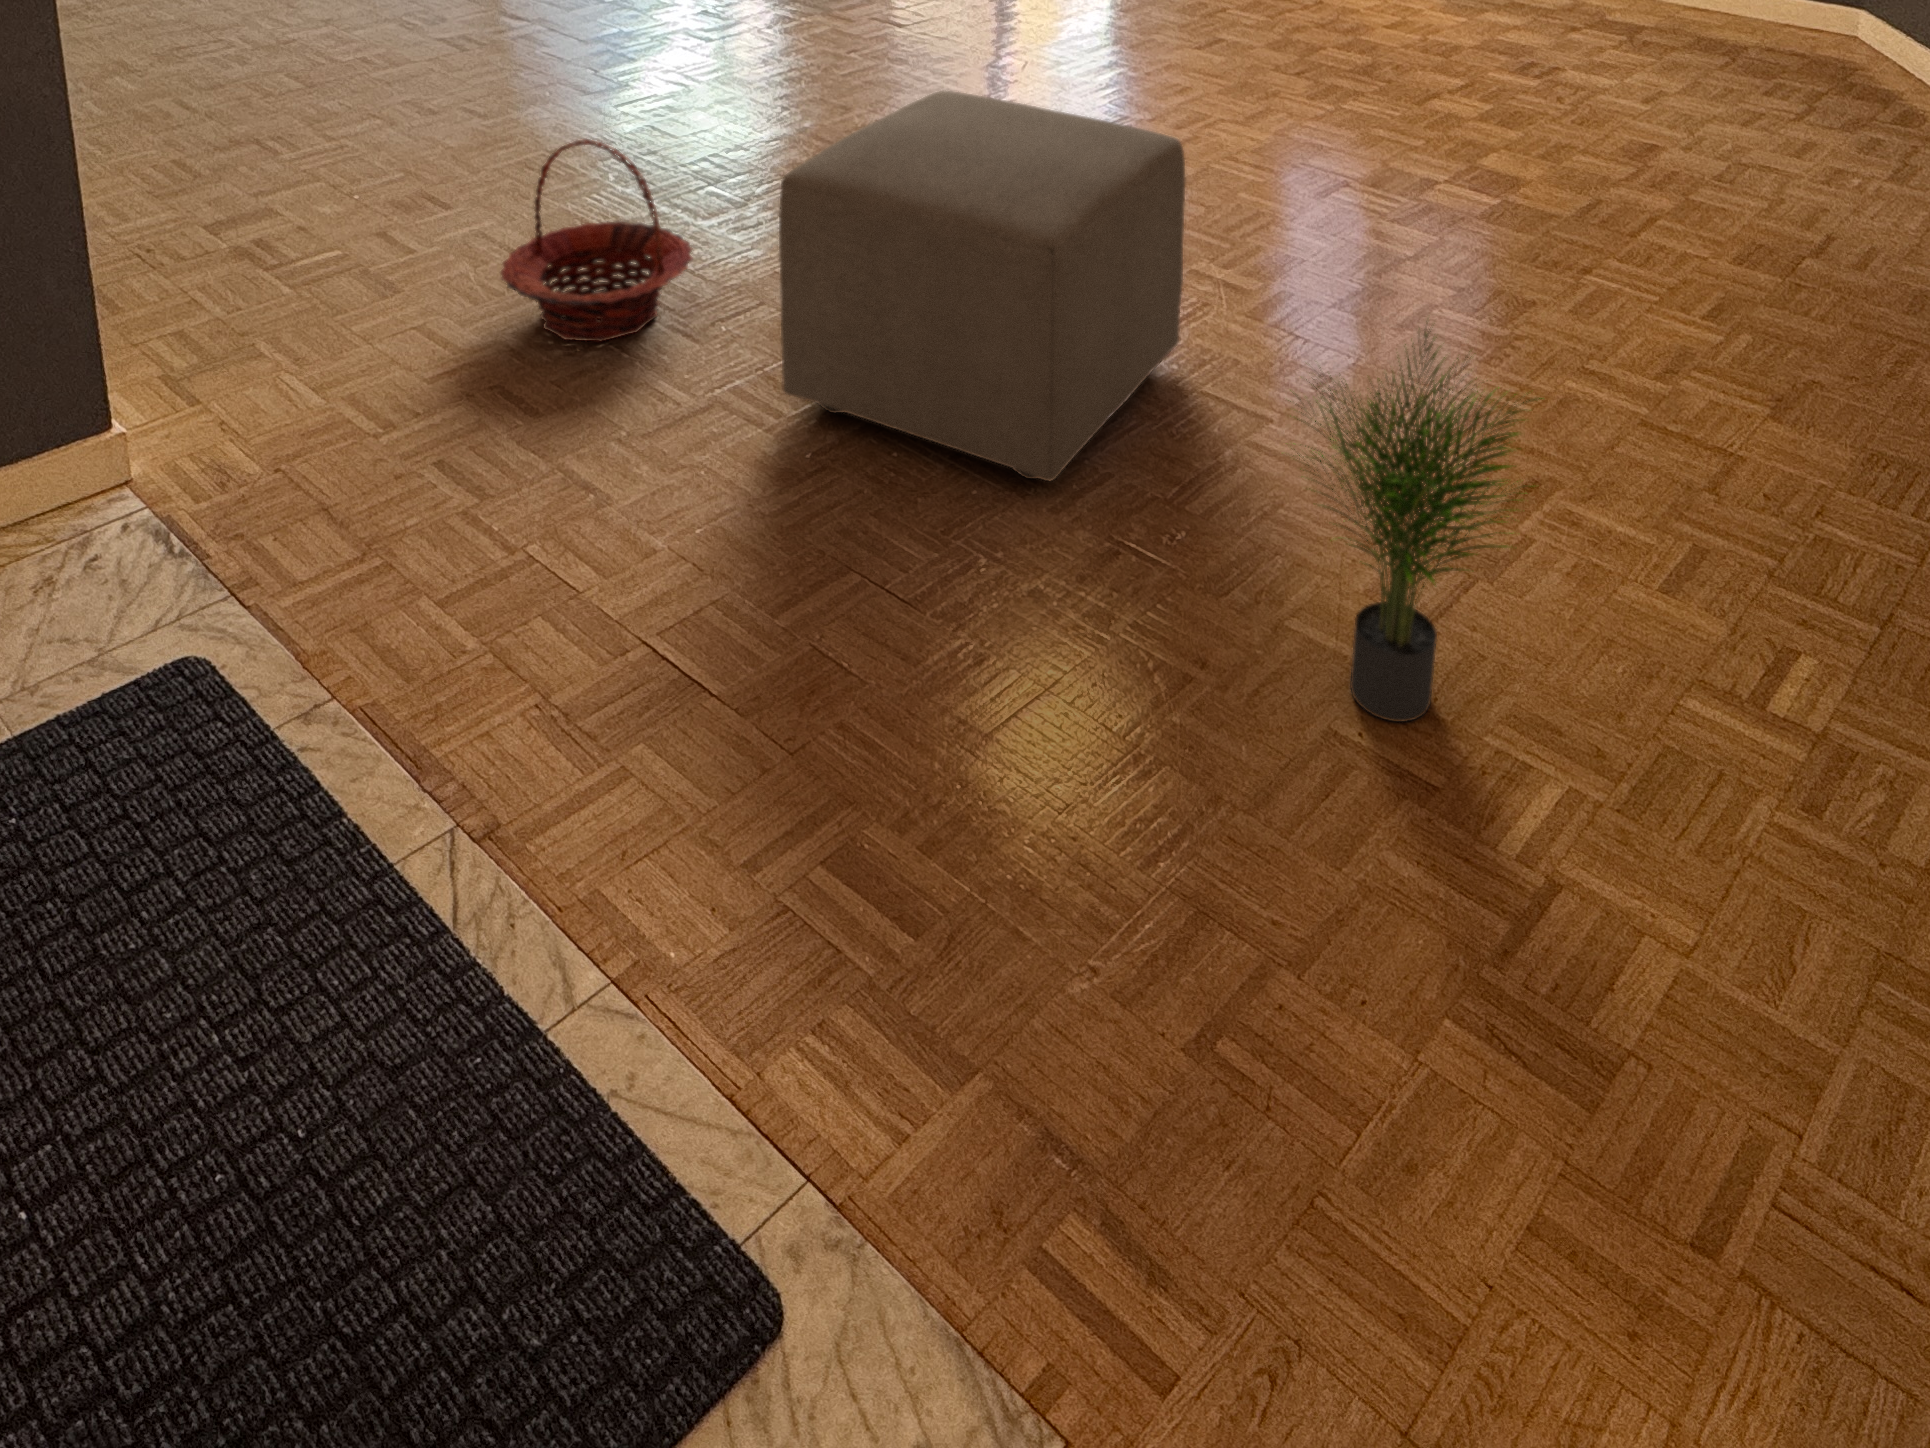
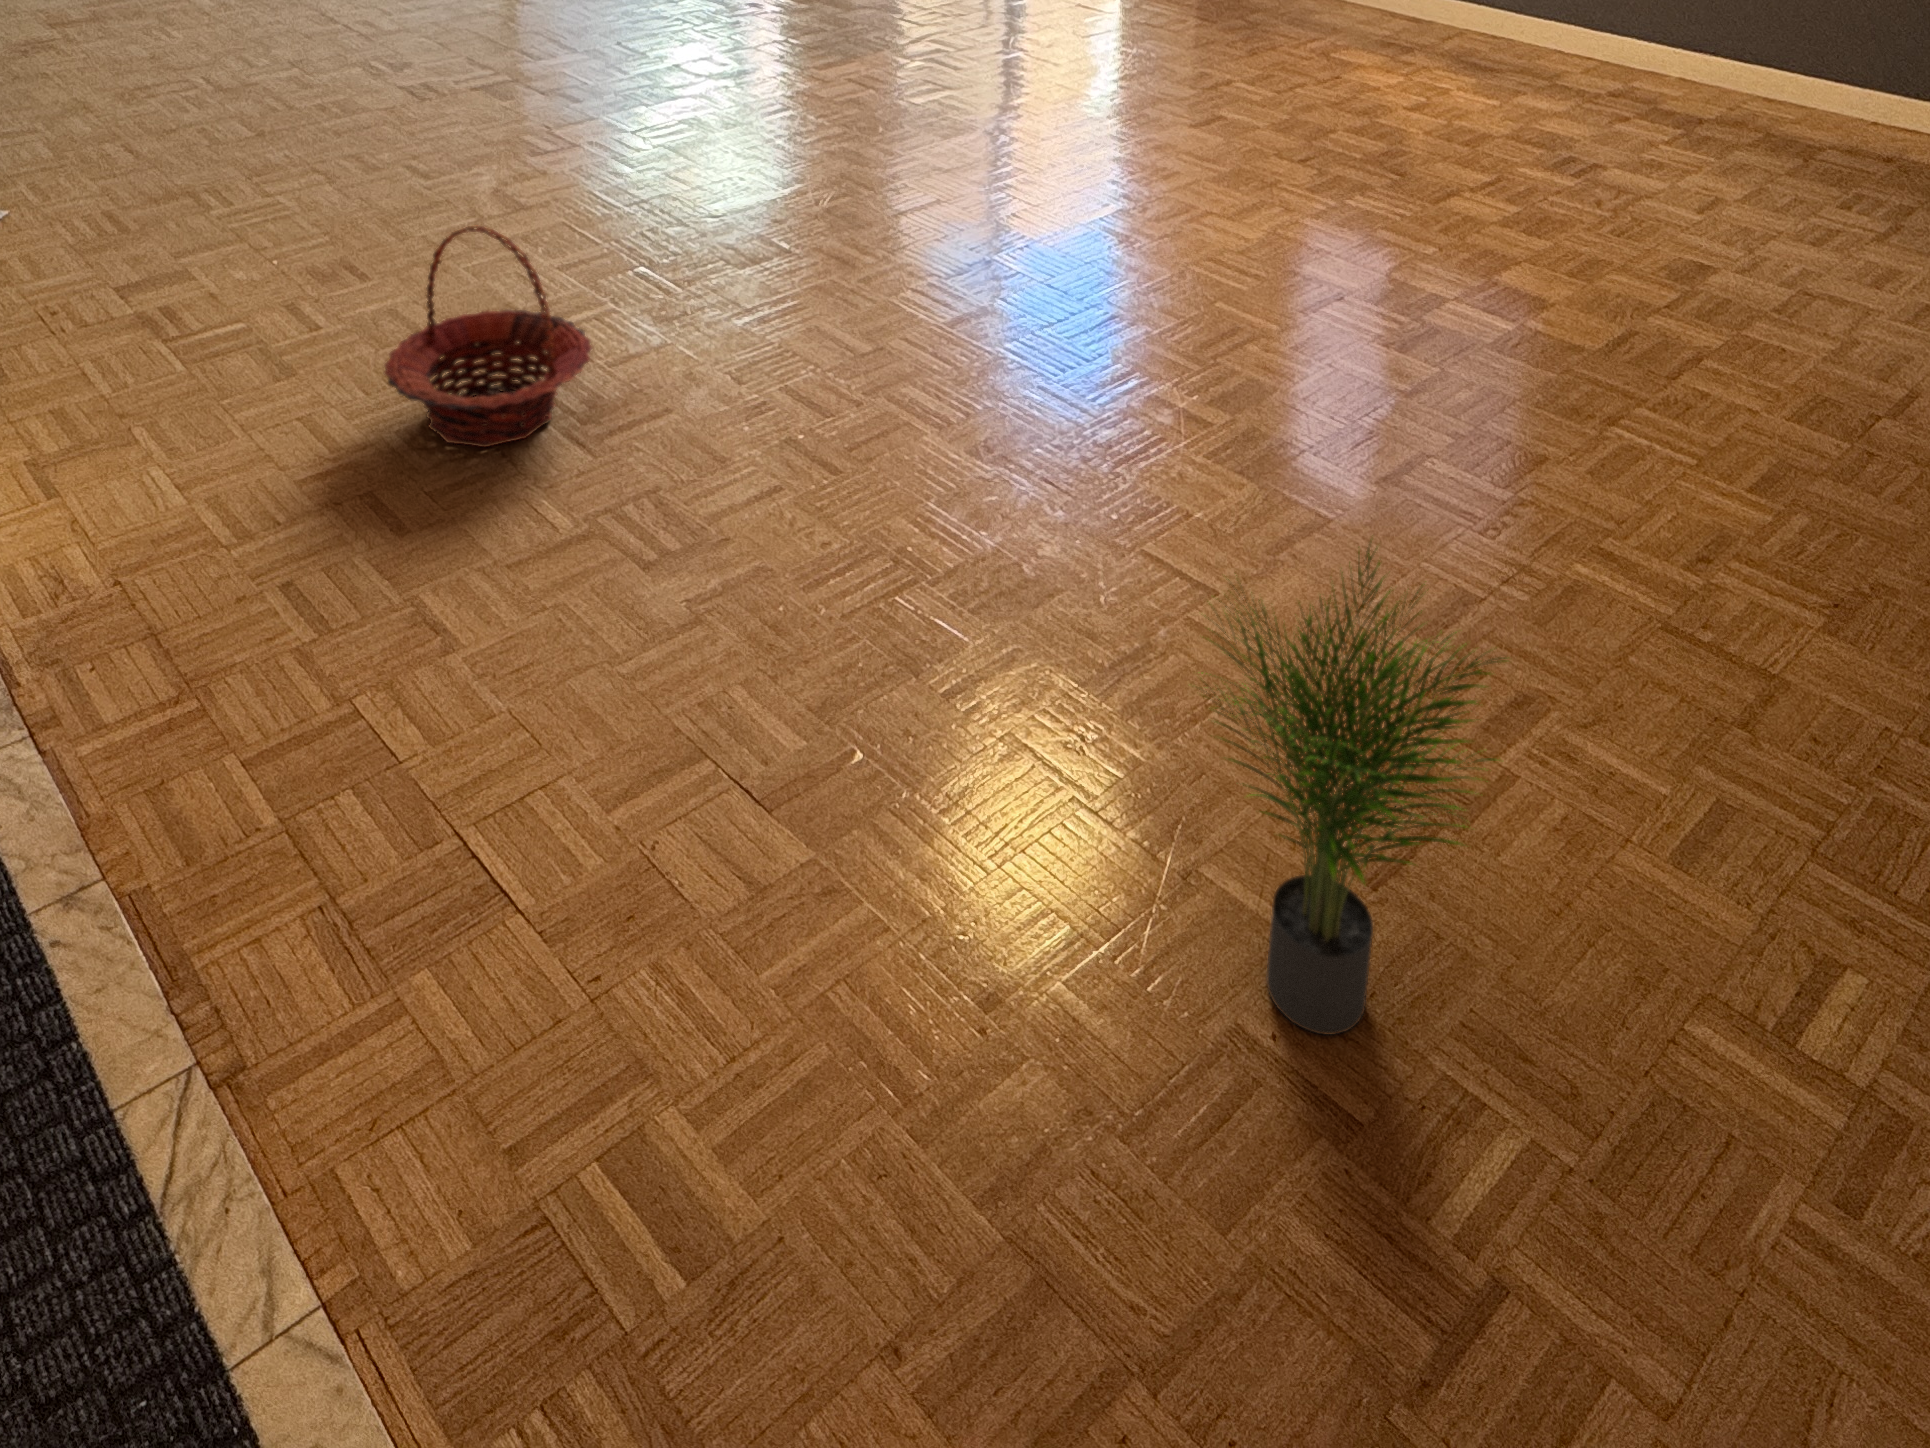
ottoman: present [779,91,1185,481] -> none [659,189,1125,665]

